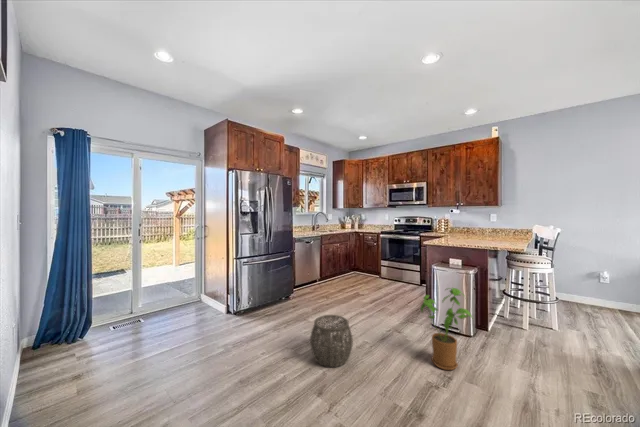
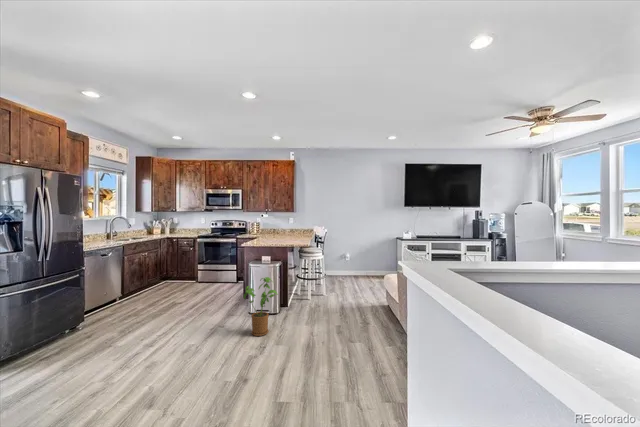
woven basket: present [310,315,353,367] -> none [146,318,190,364]

